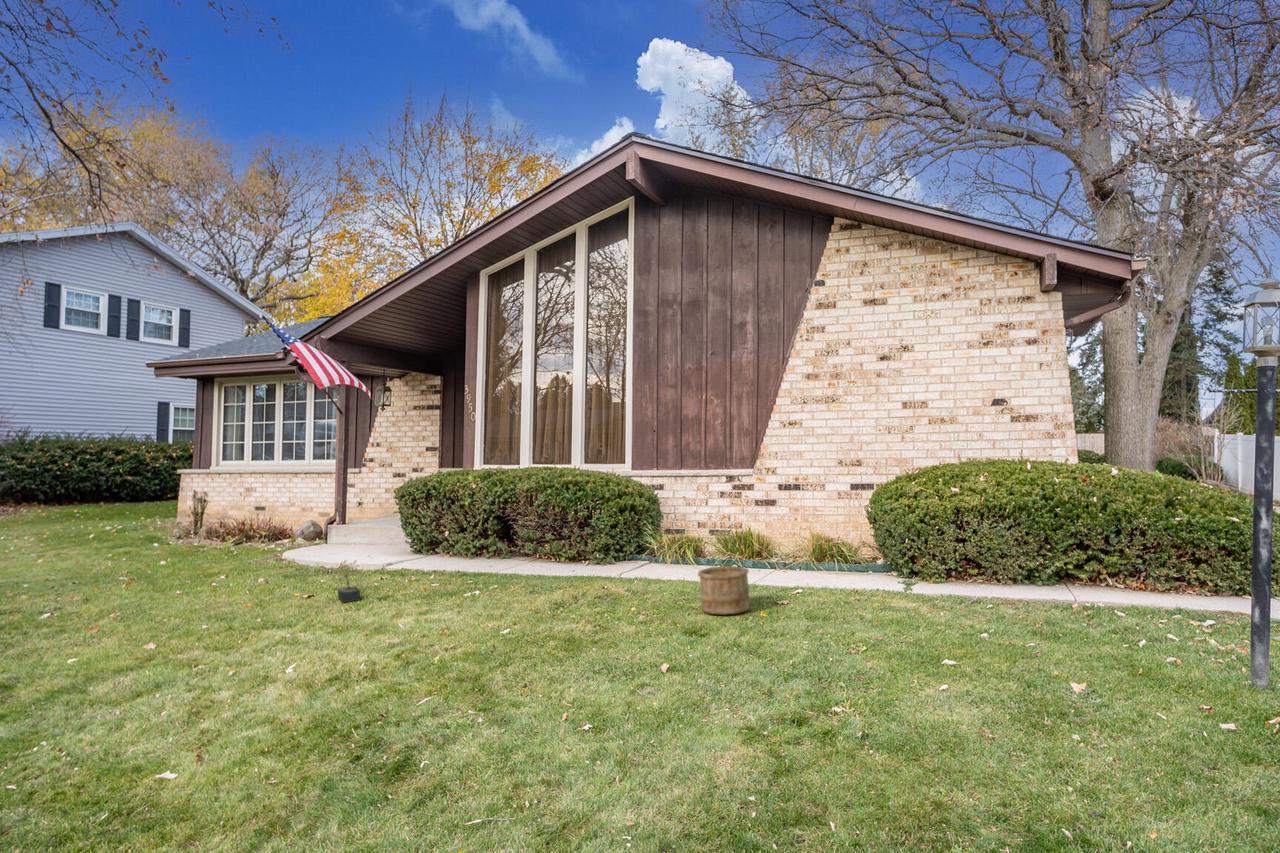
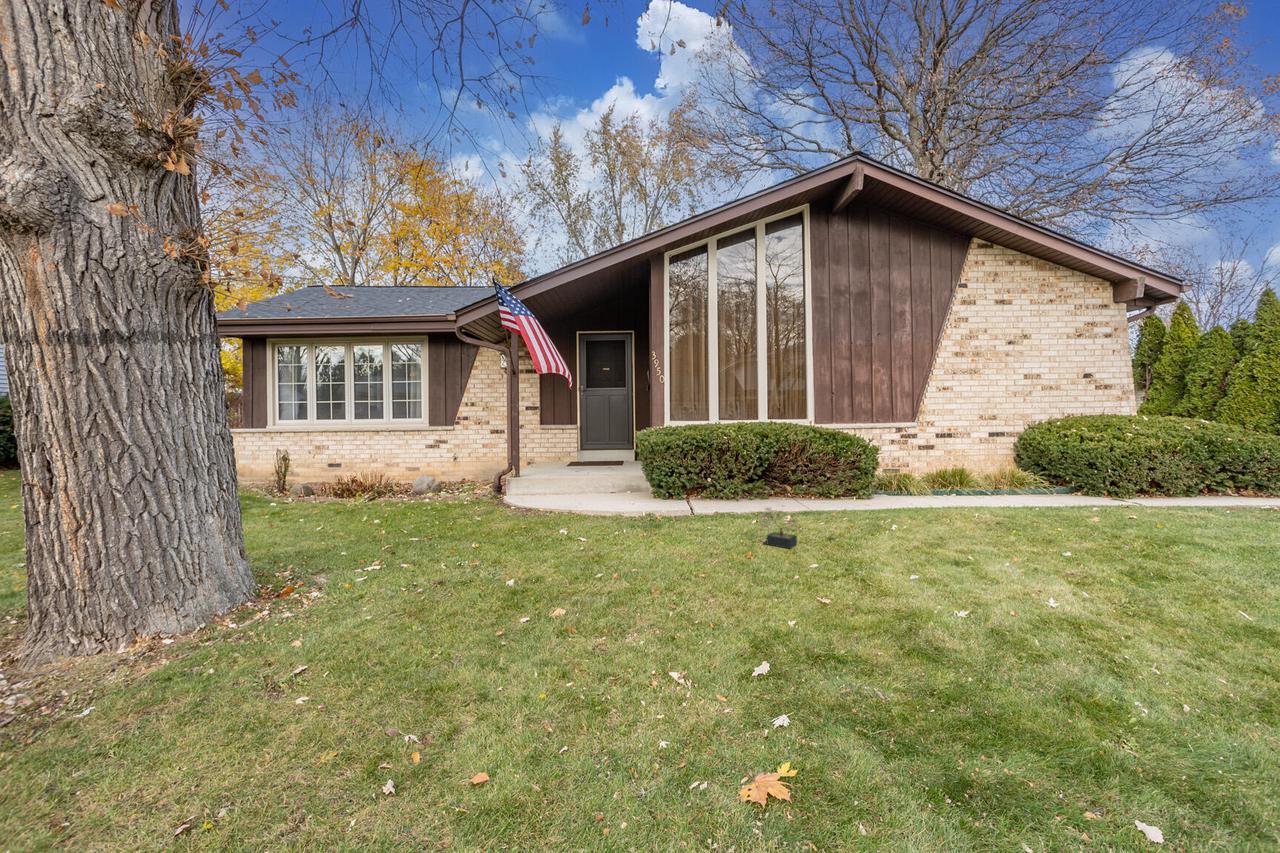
wooden bucket: present [698,566,749,614] -> none [1097,495,1152,533]

